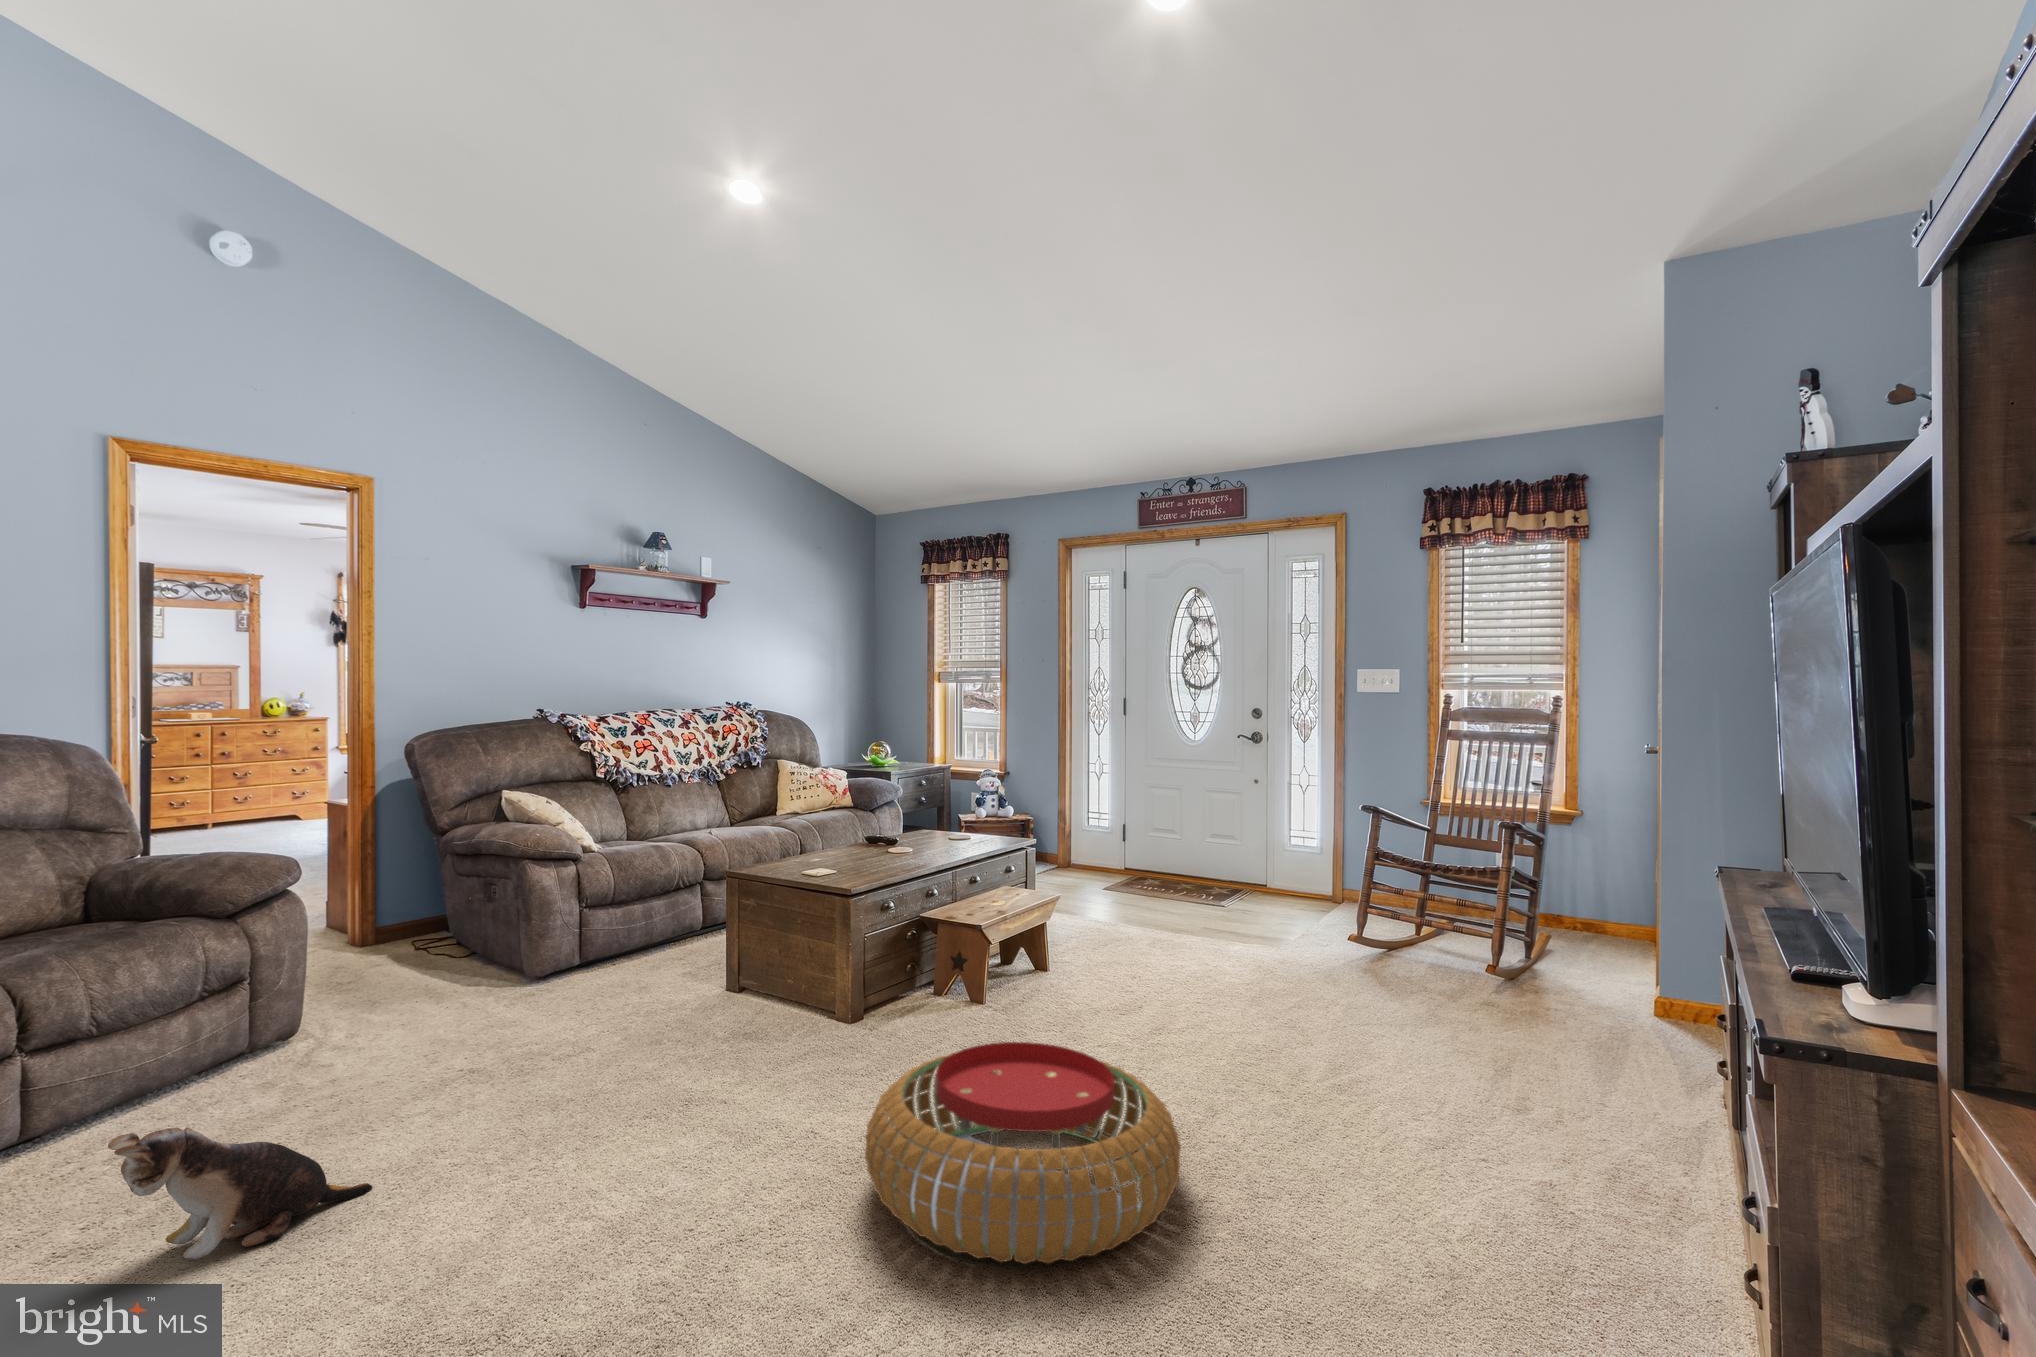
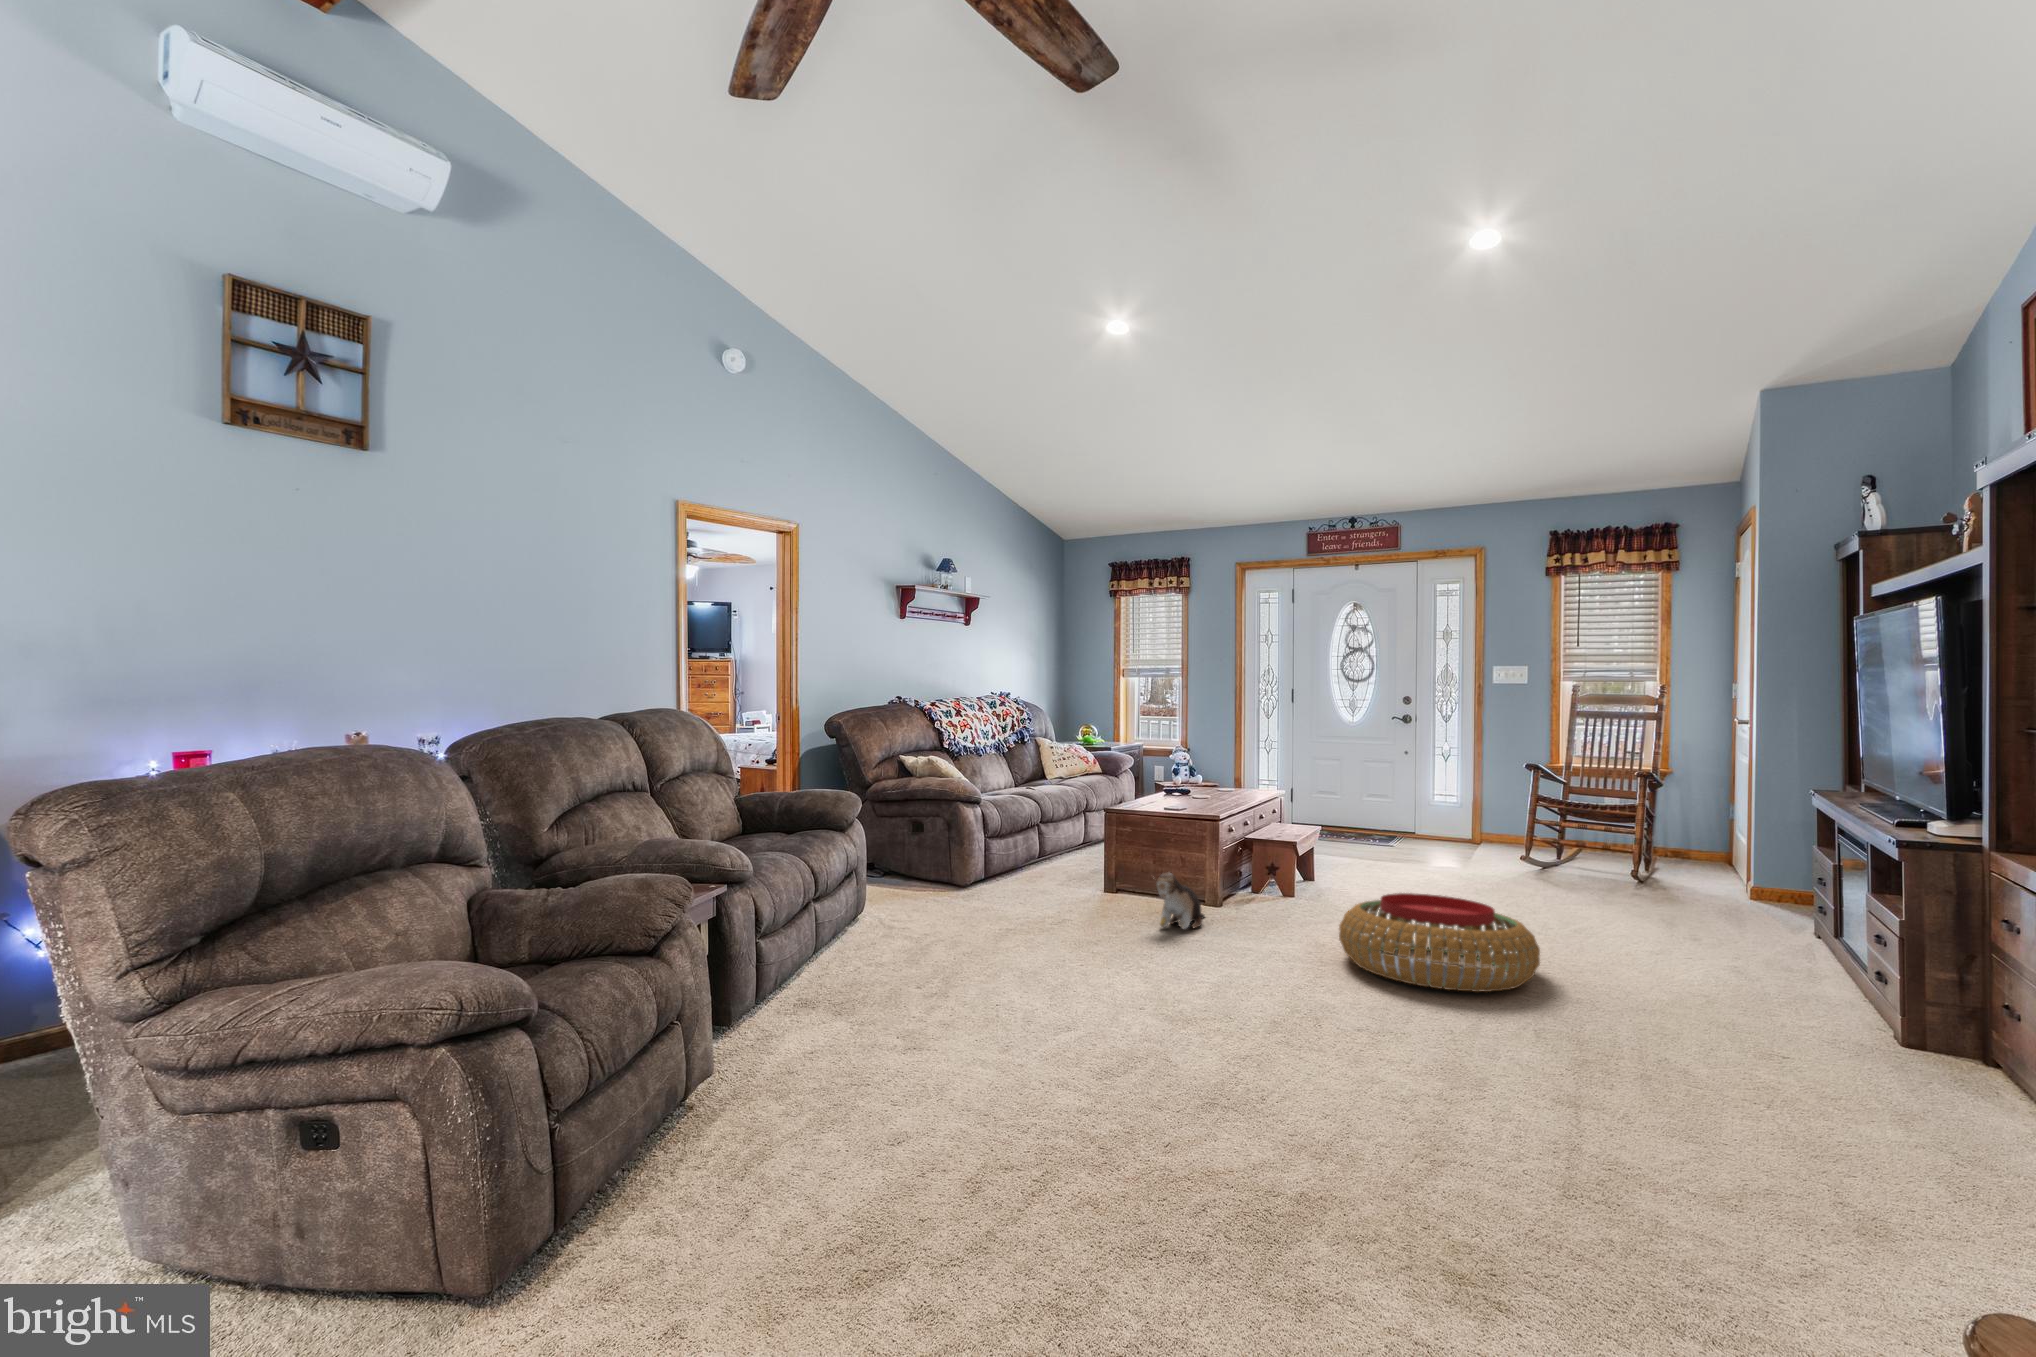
plush toy: present [108,1127,372,1259] -> present [1153,872,1205,929]

